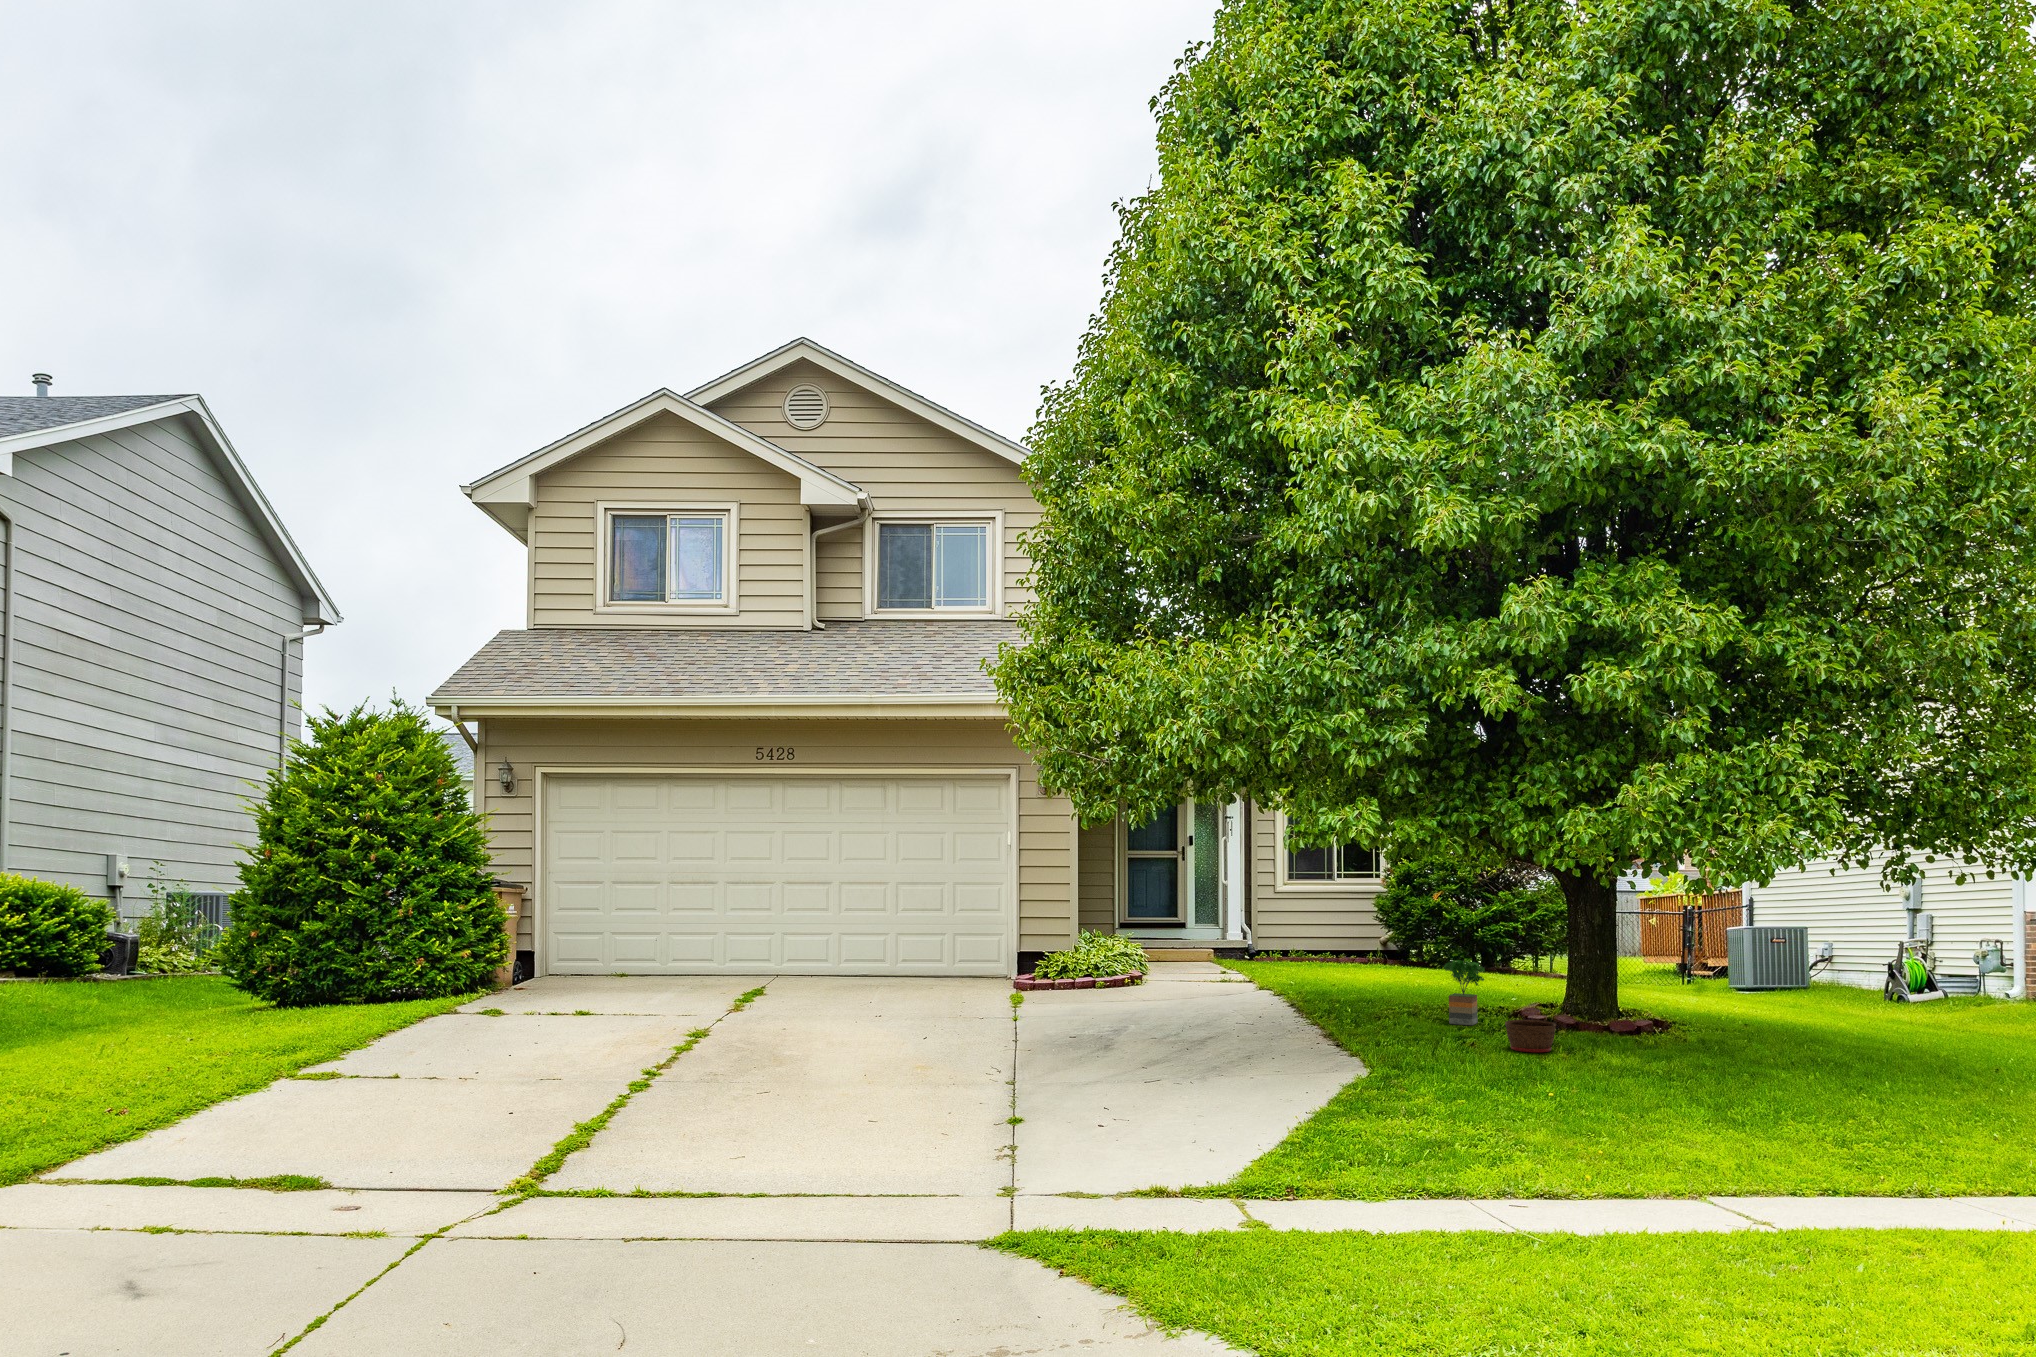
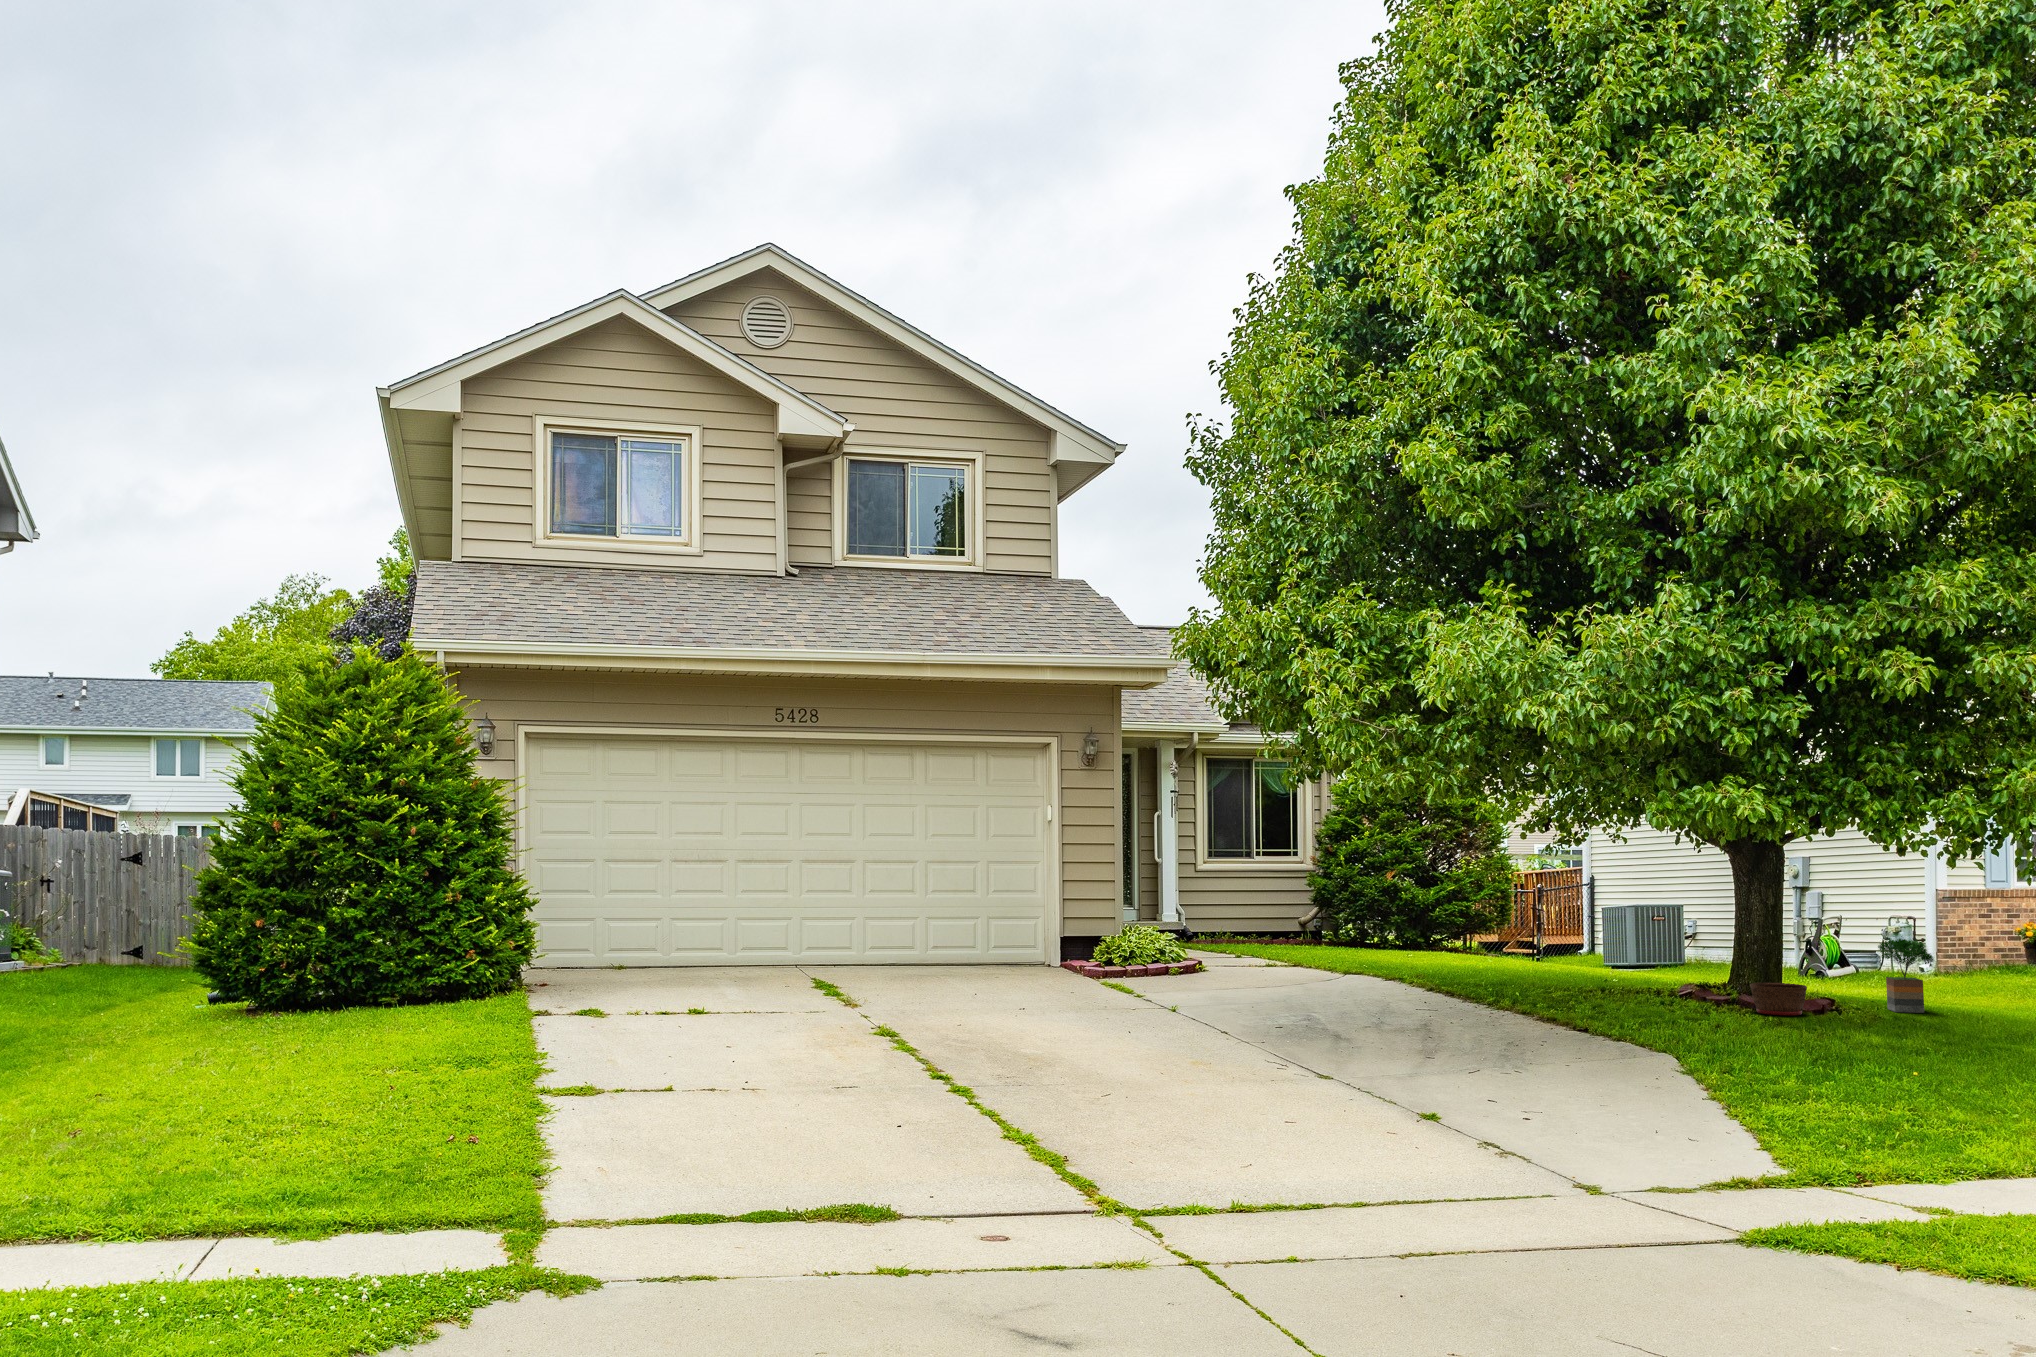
potted tree: present [1444,960,1484,1025] -> present [1878,938,1934,1013]

